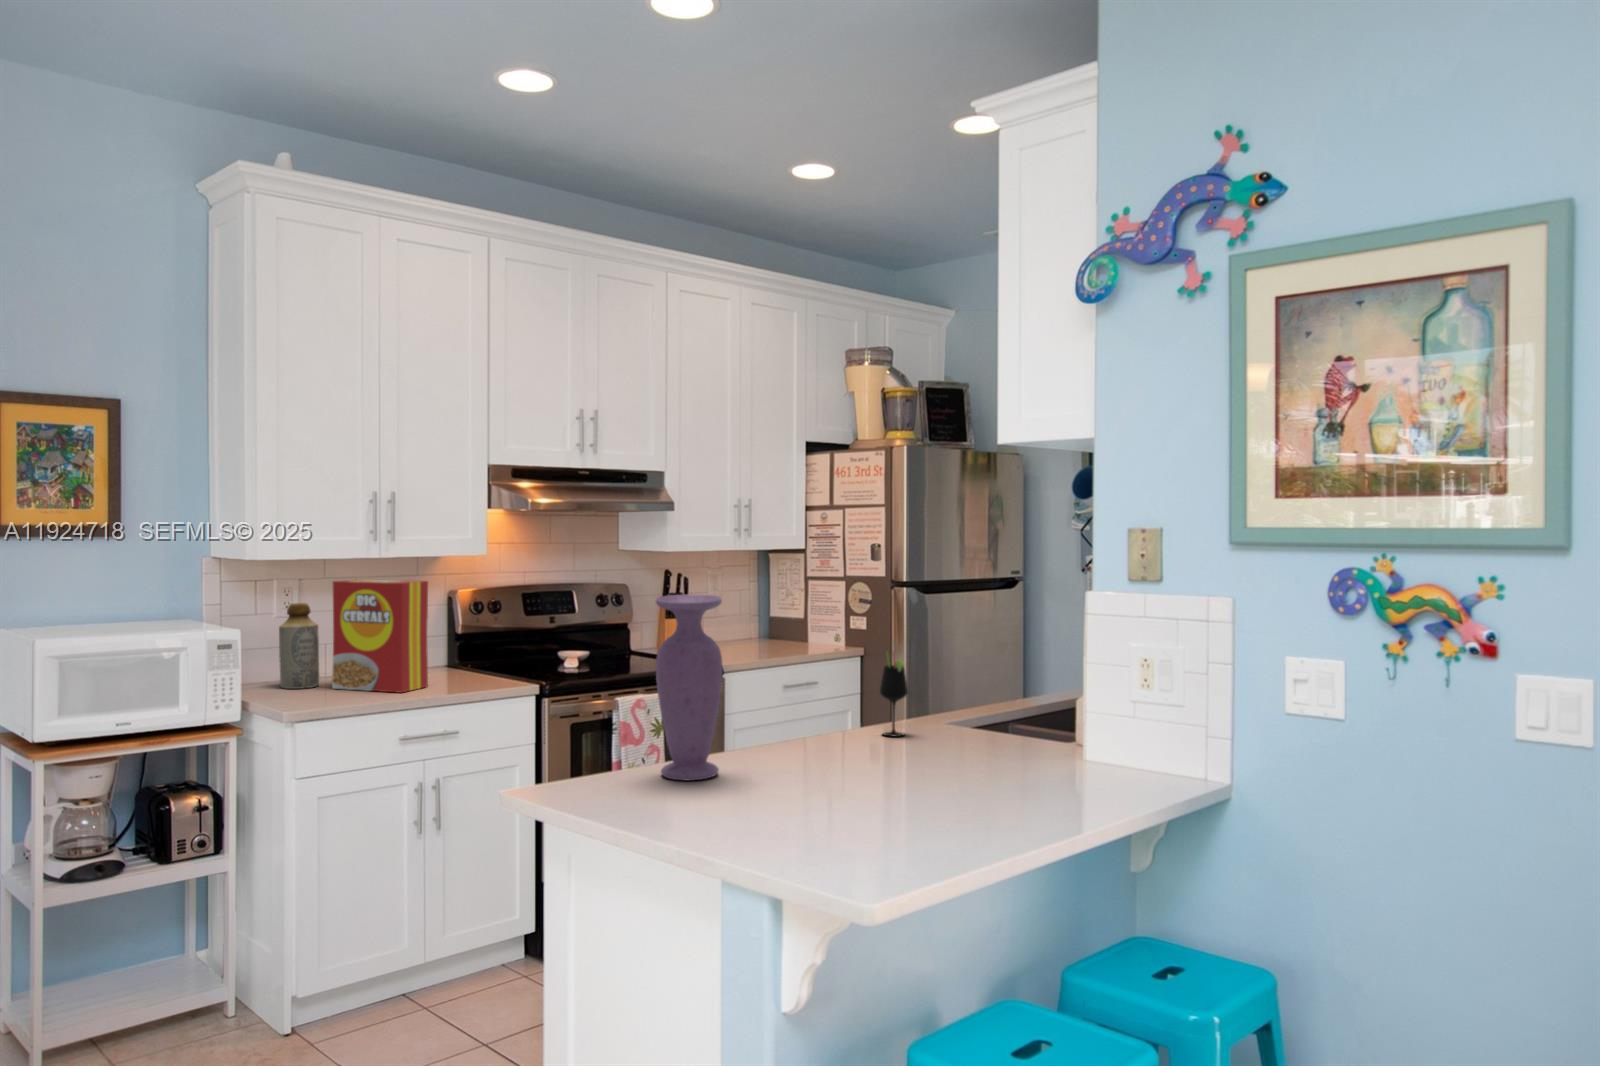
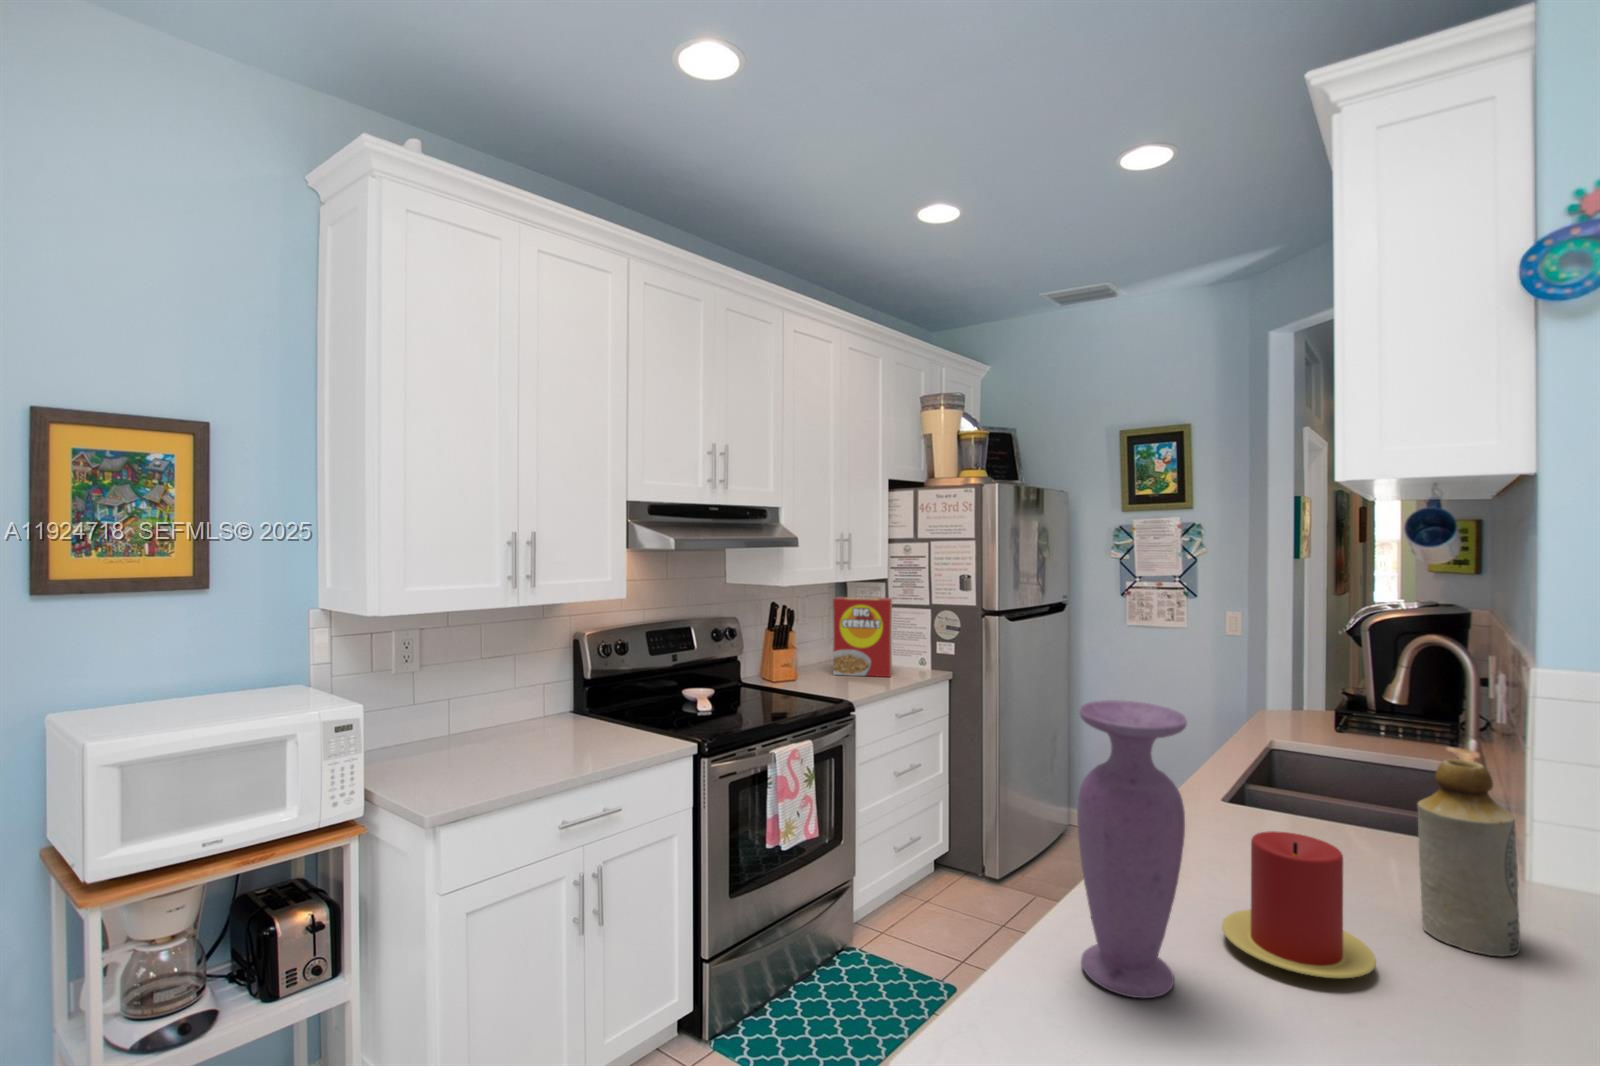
cereal box: present [332,579,428,693] -> present [833,597,892,677]
bottle: present [279,603,319,689] -> present [1417,759,1521,957]
wine glass: present [880,655,908,737] -> none [1201,736,1243,841]
candle: none [777,693,868,779] -> present [1222,831,1376,978]

